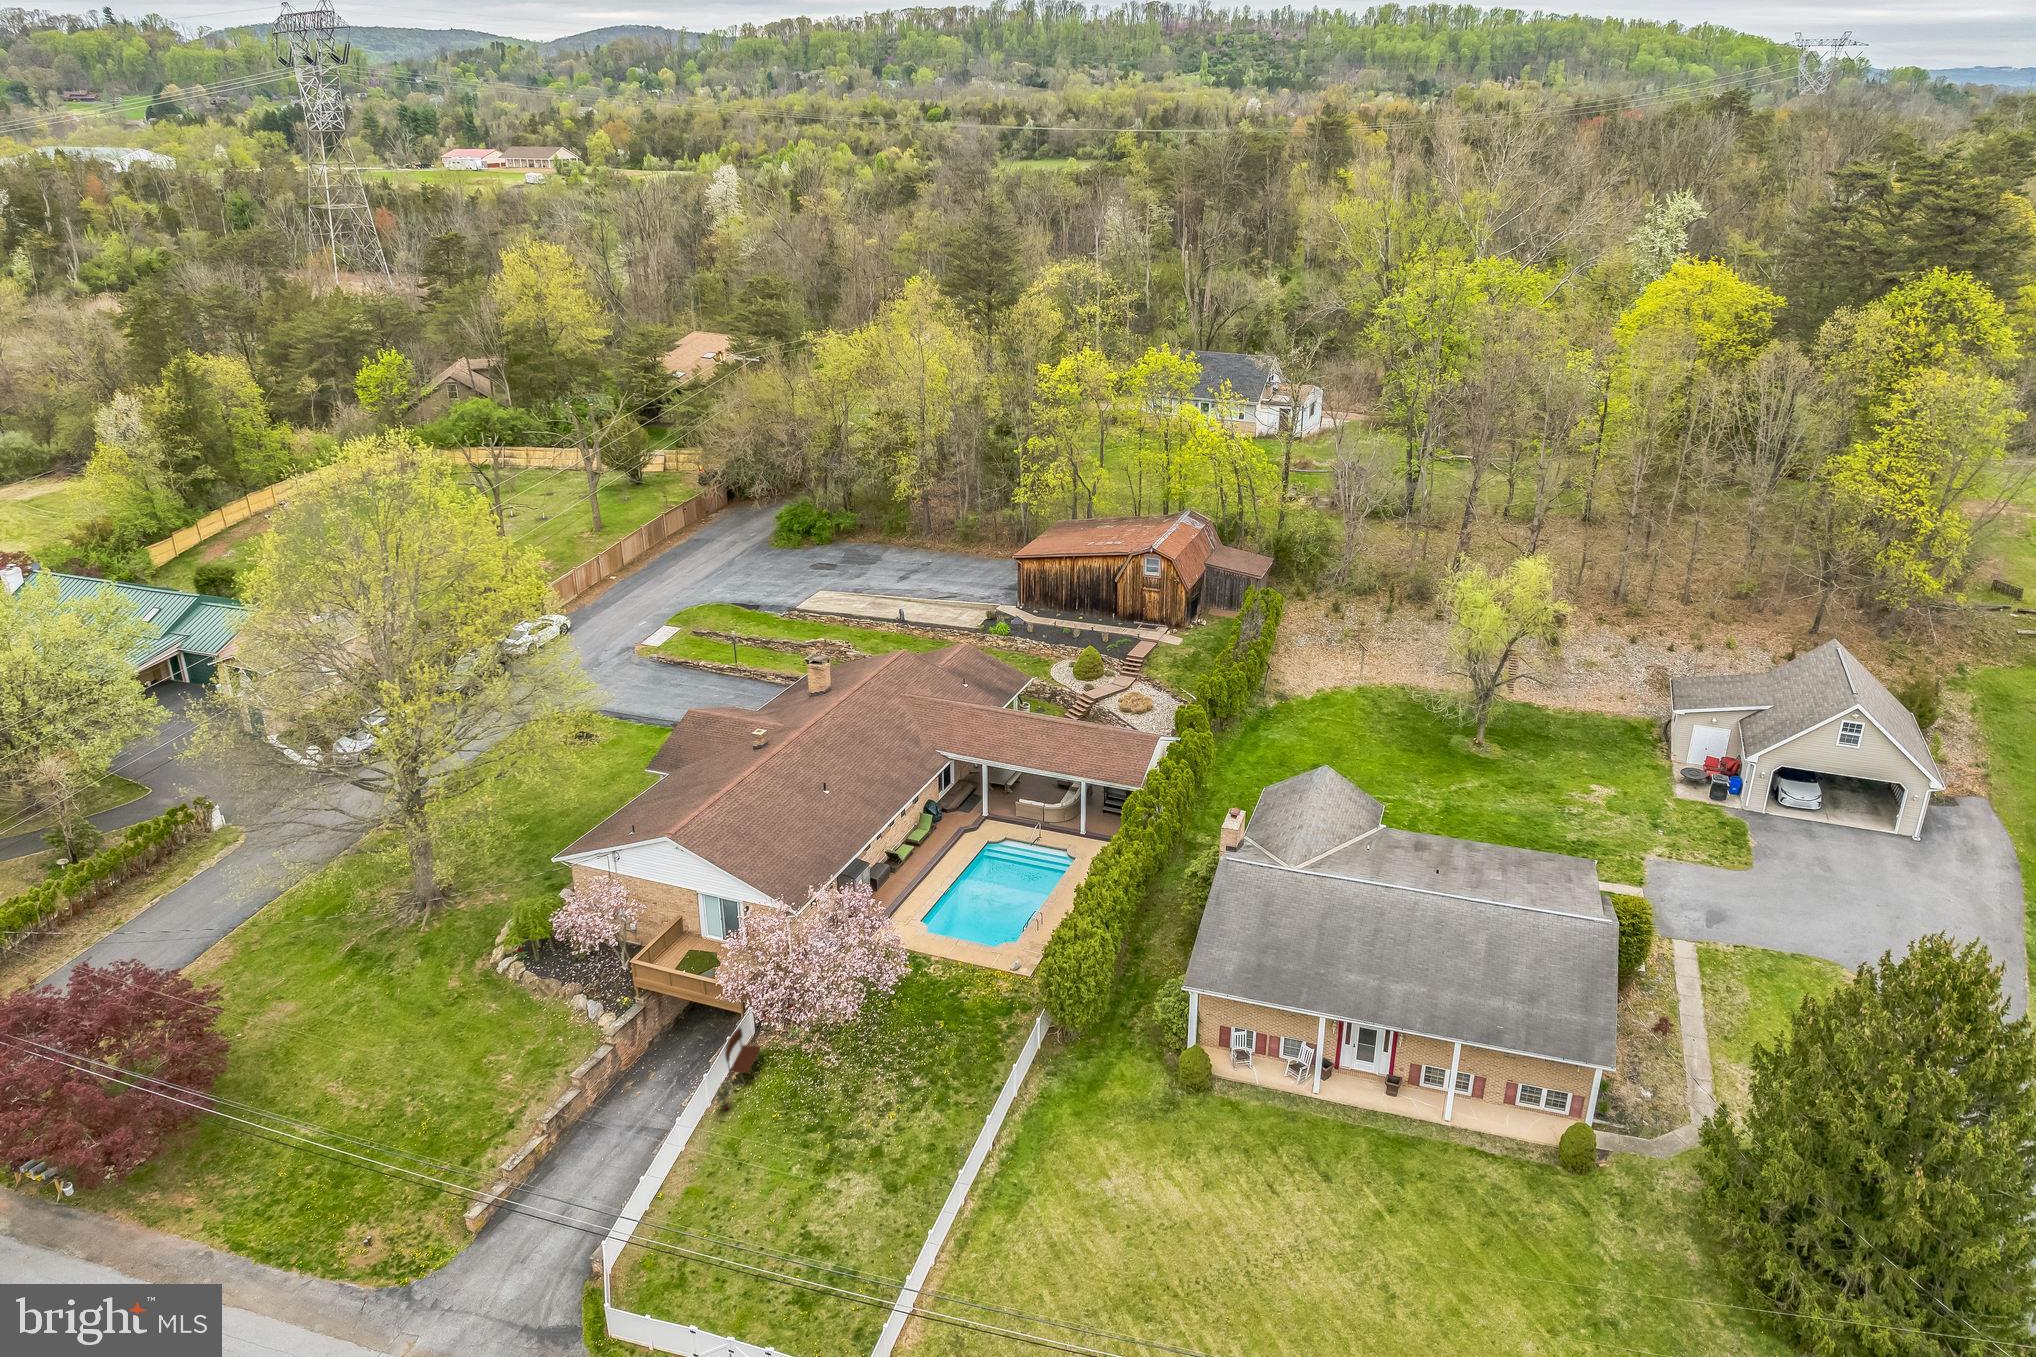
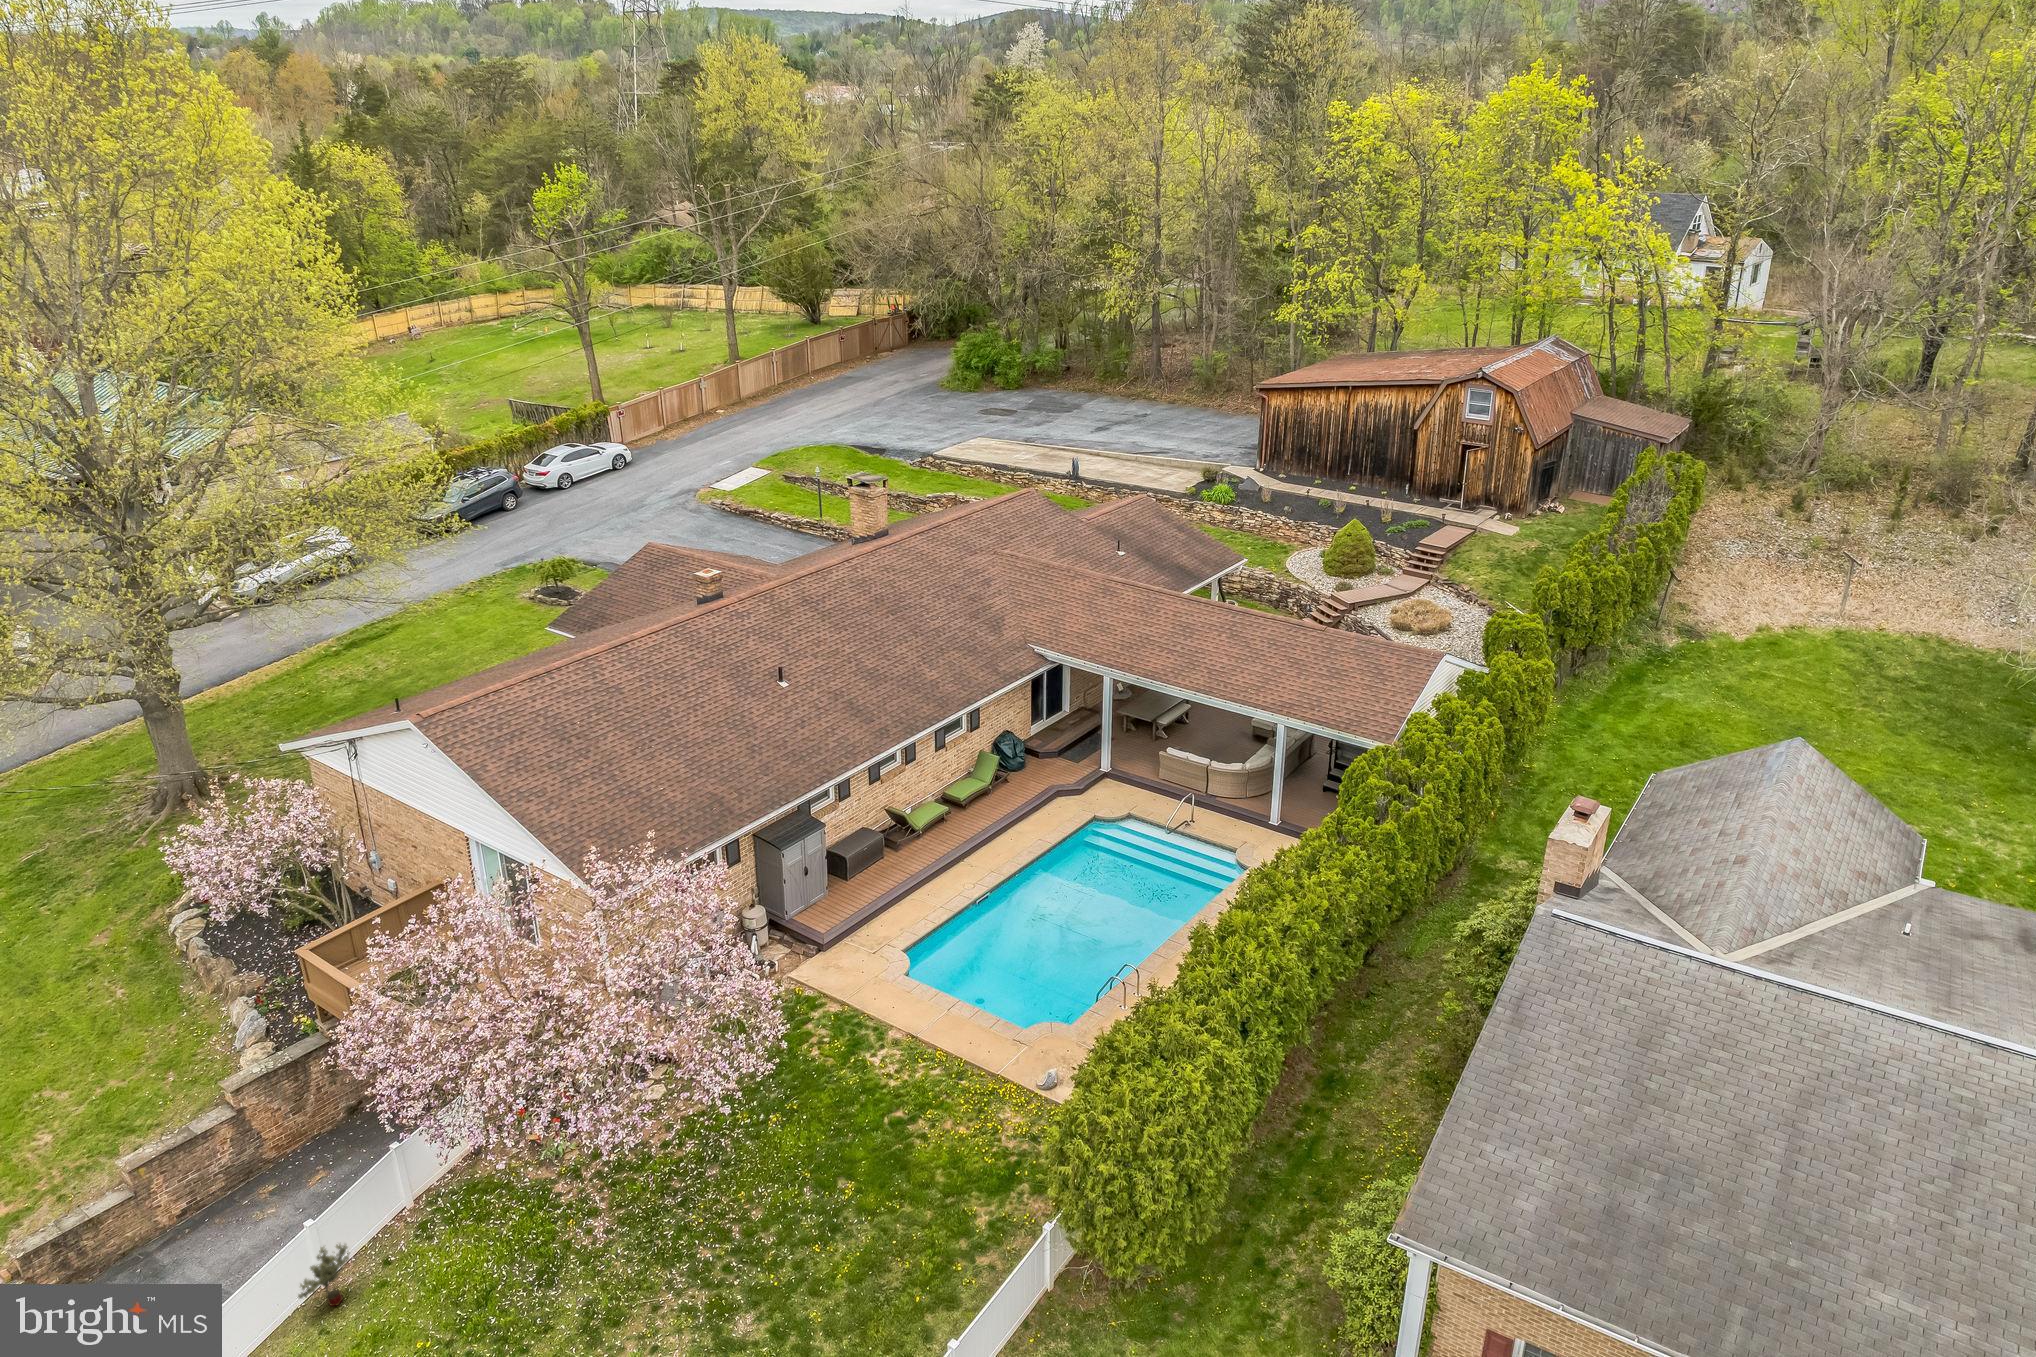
bench: present [725,1028,761,1085] -> none [359,1124,466,1249]

